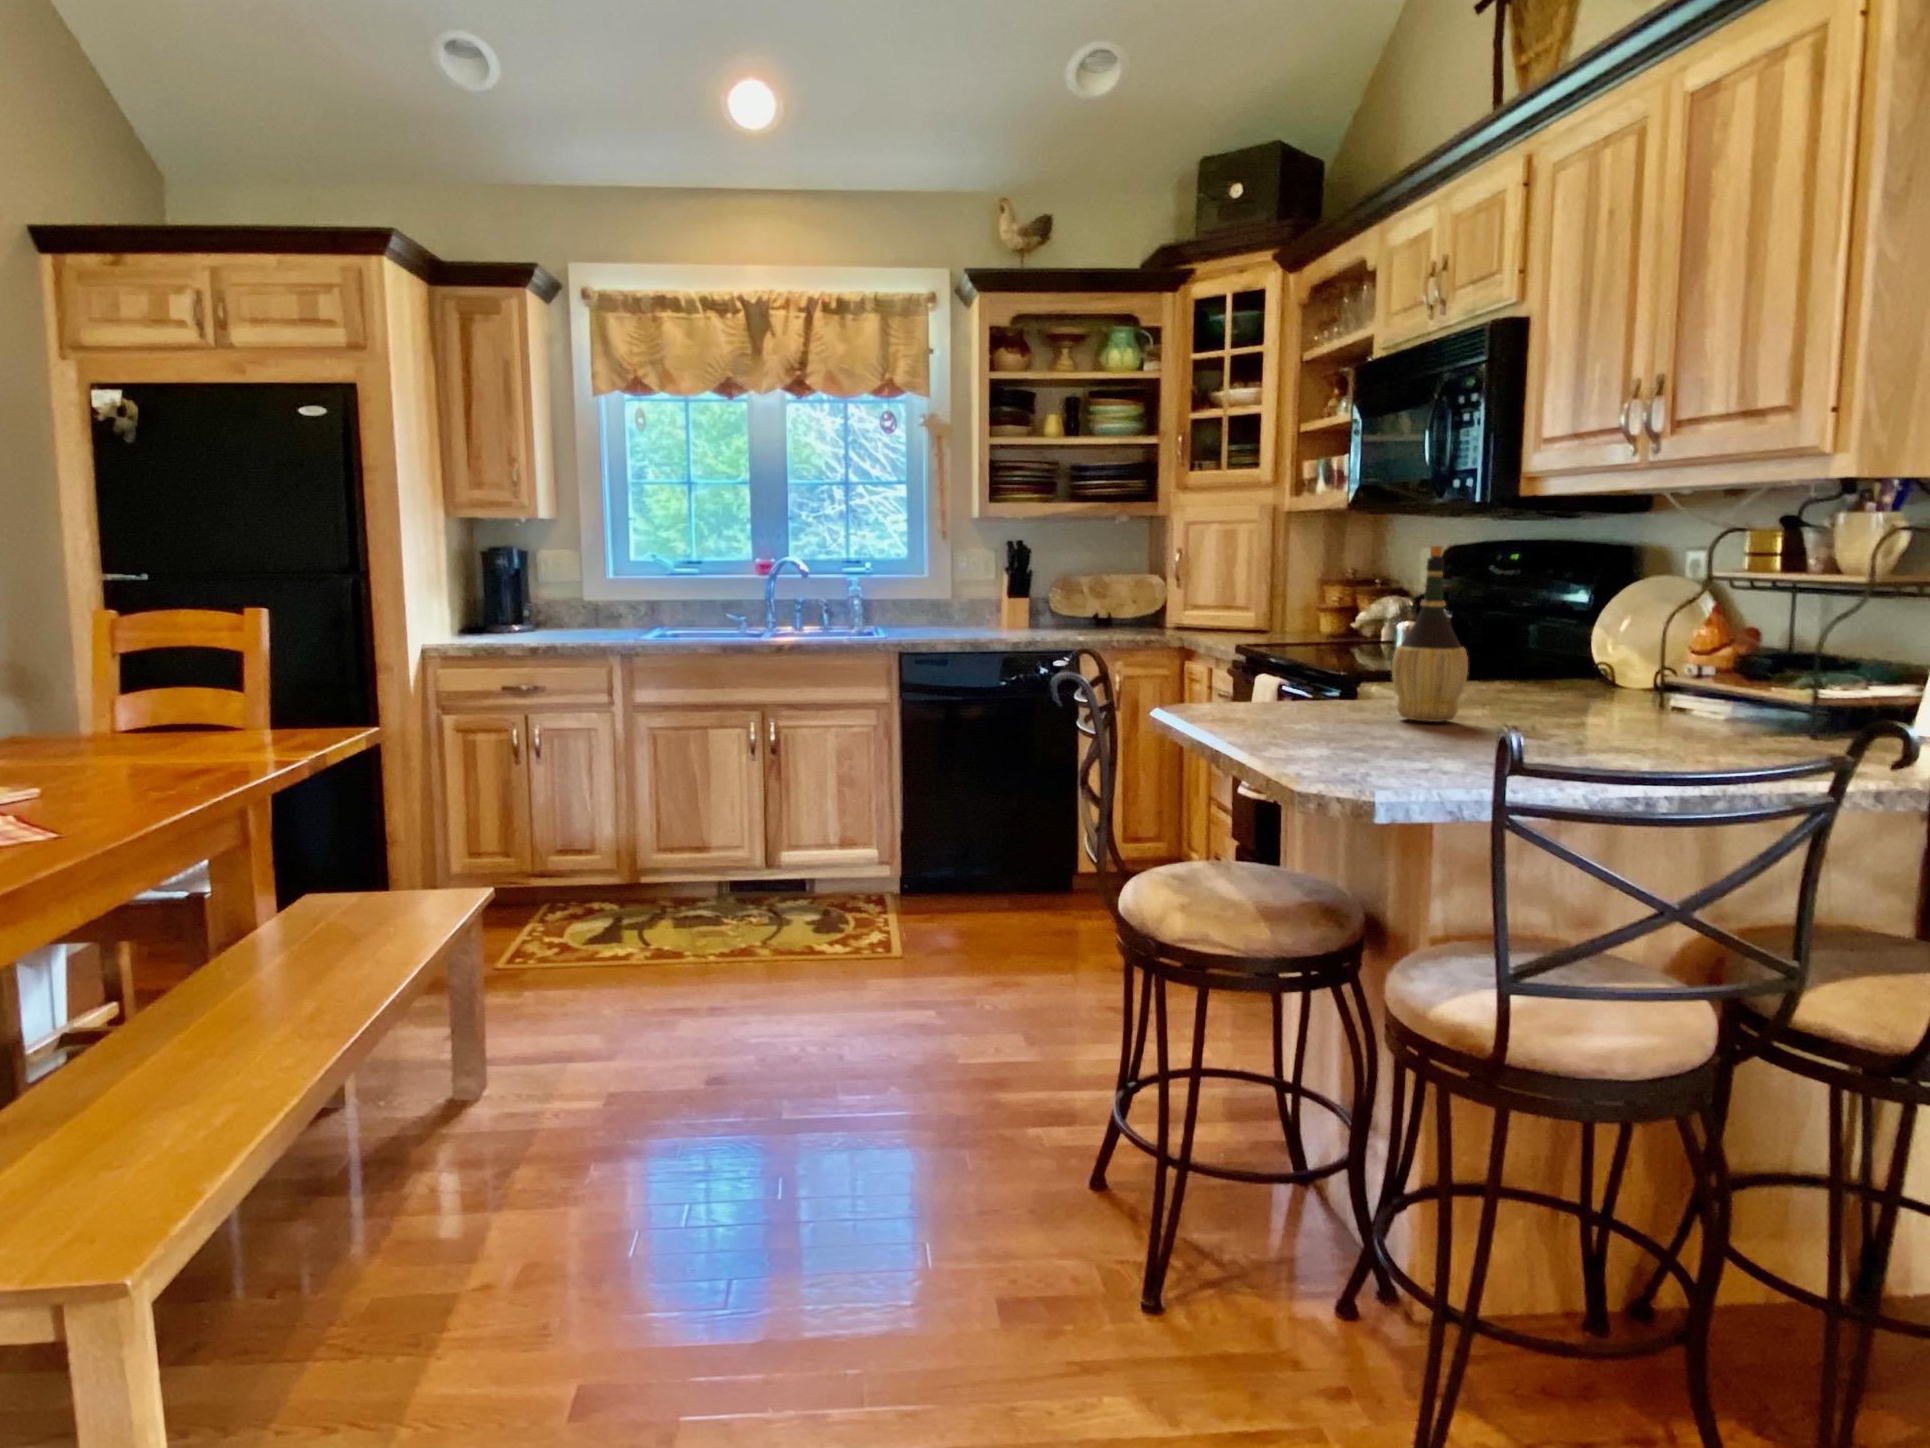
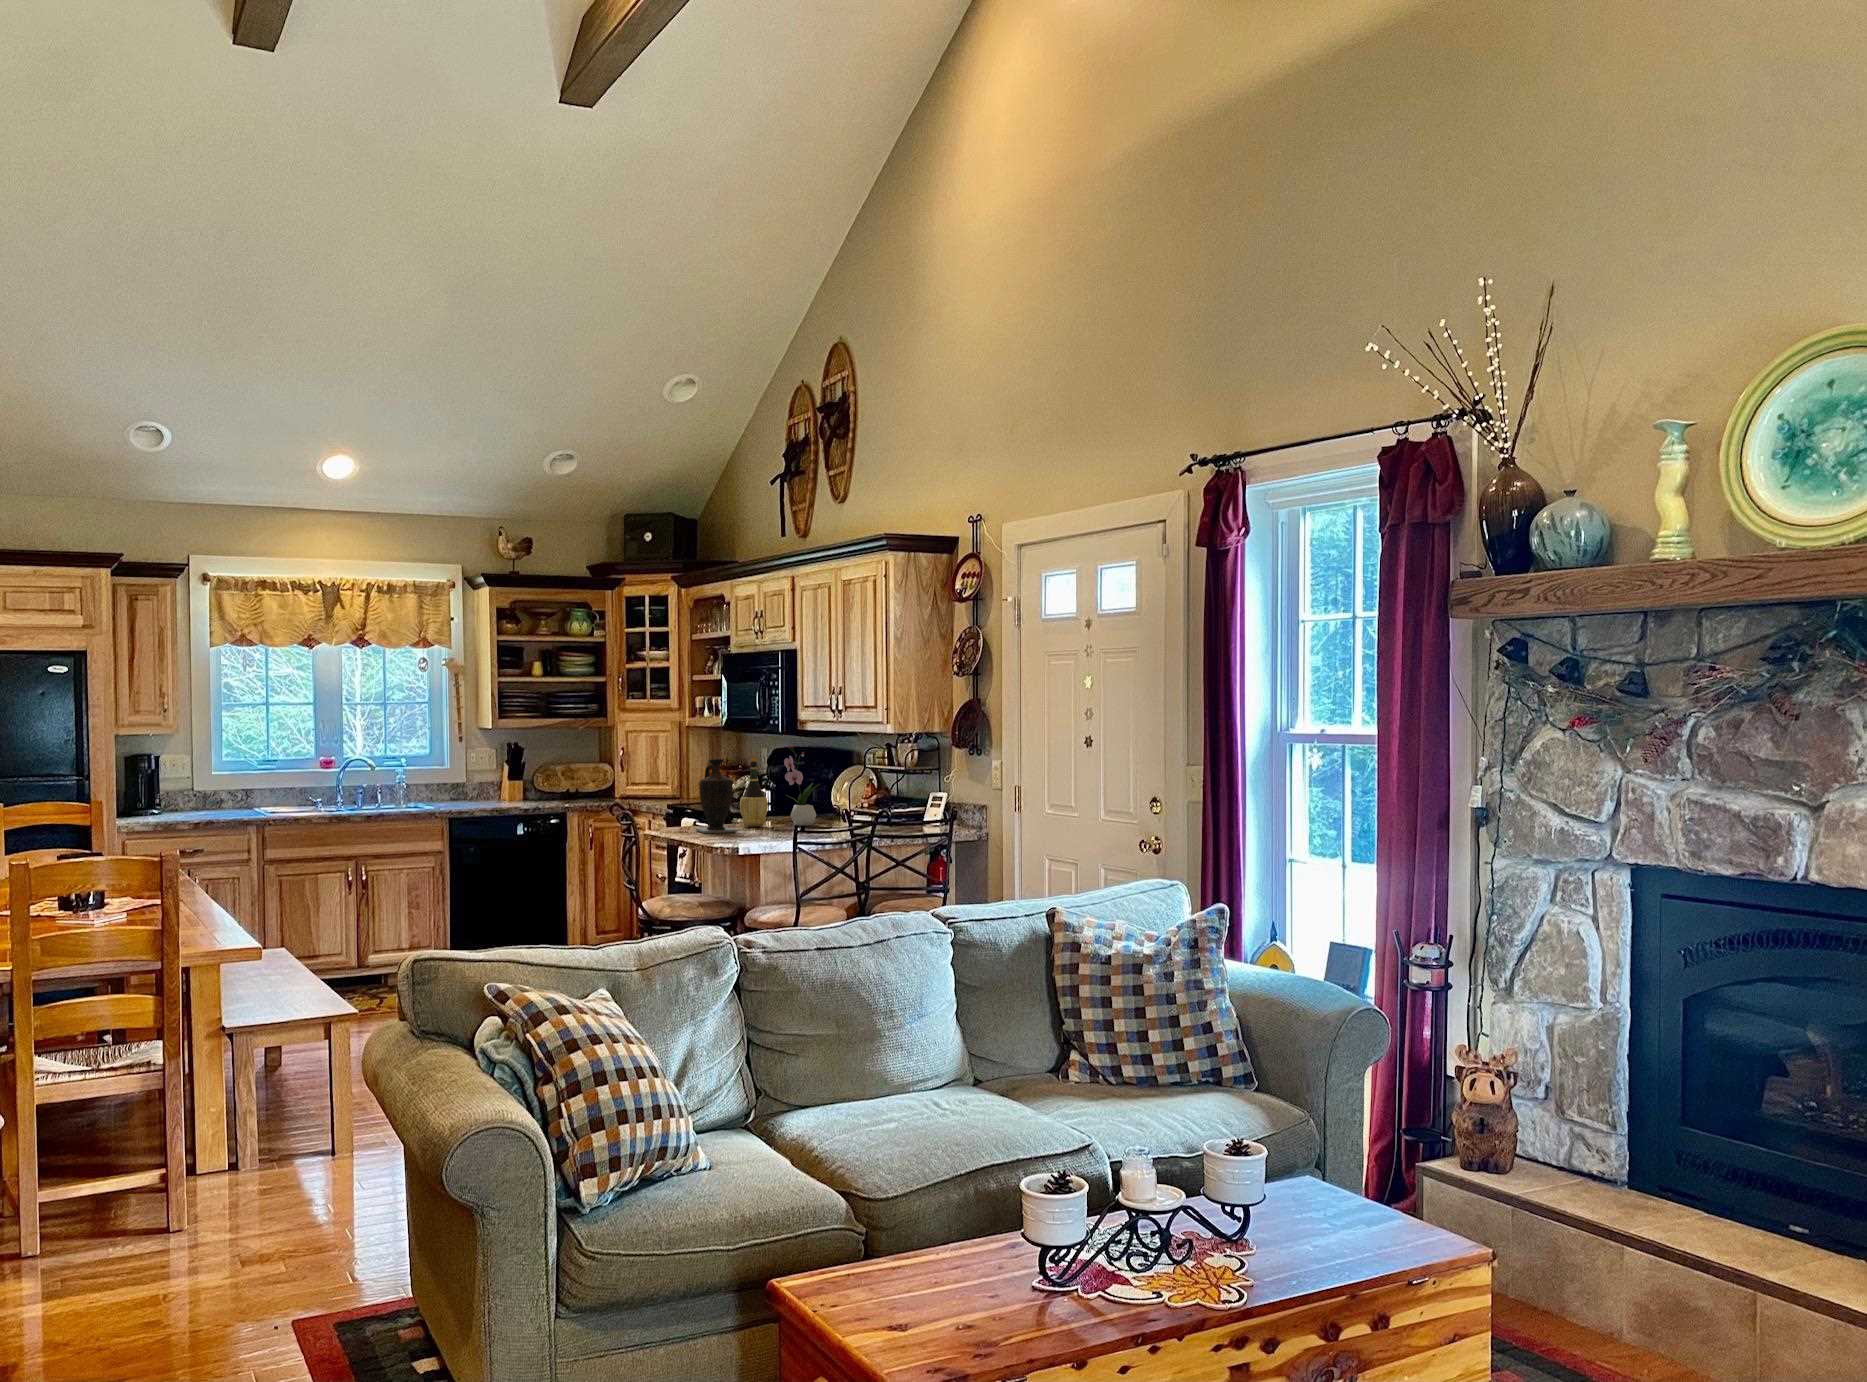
flower arrangement: none [1514,516,1623,726] -> present [784,745,819,826]
vase: none [1272,545,1386,745] -> present [696,759,737,833]

